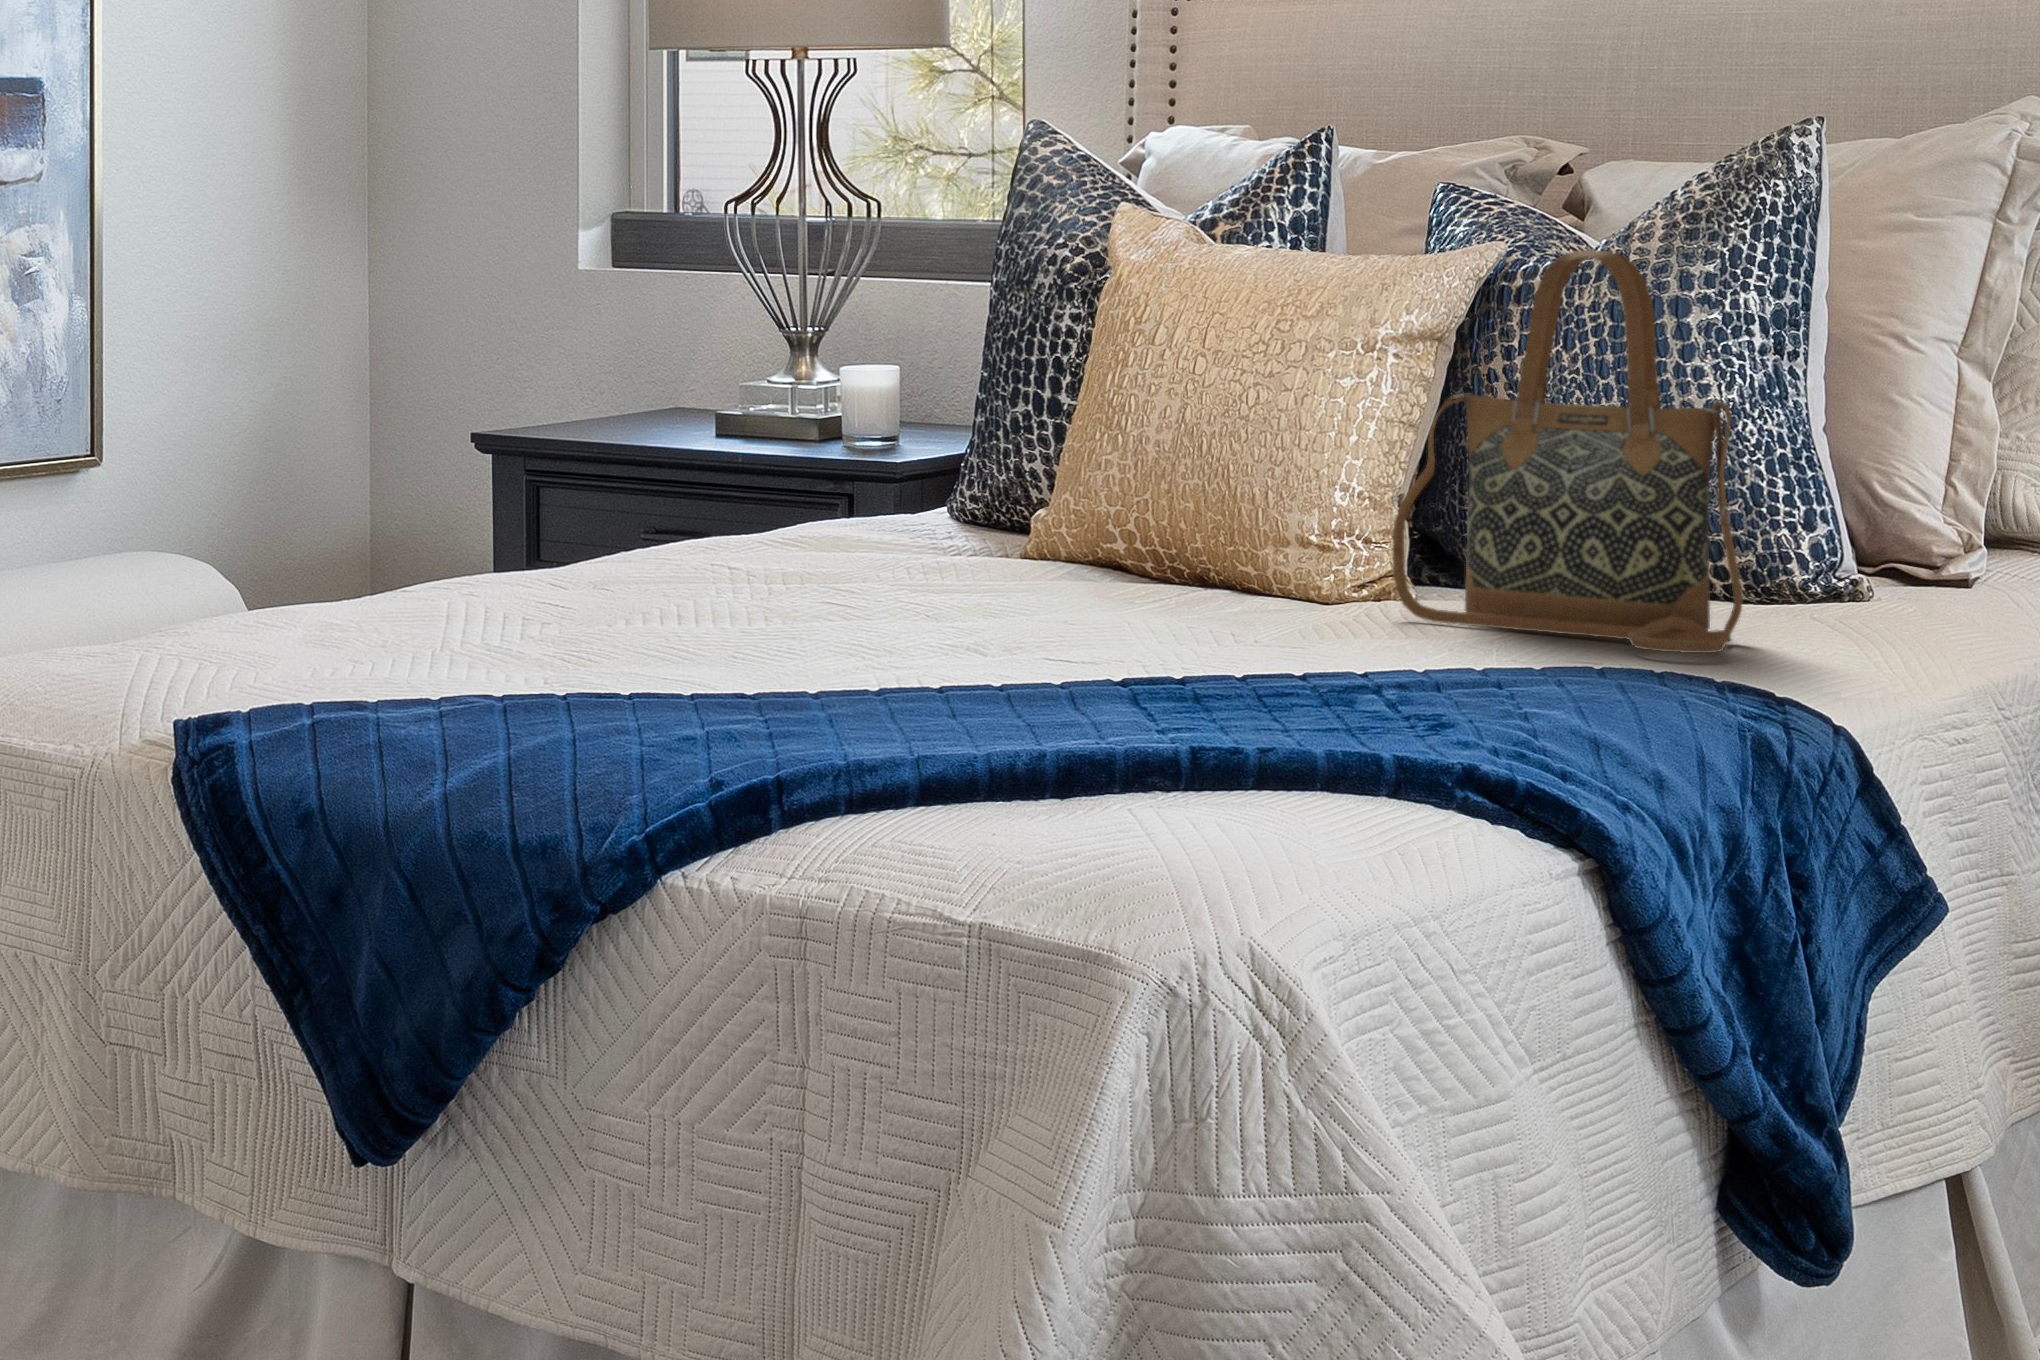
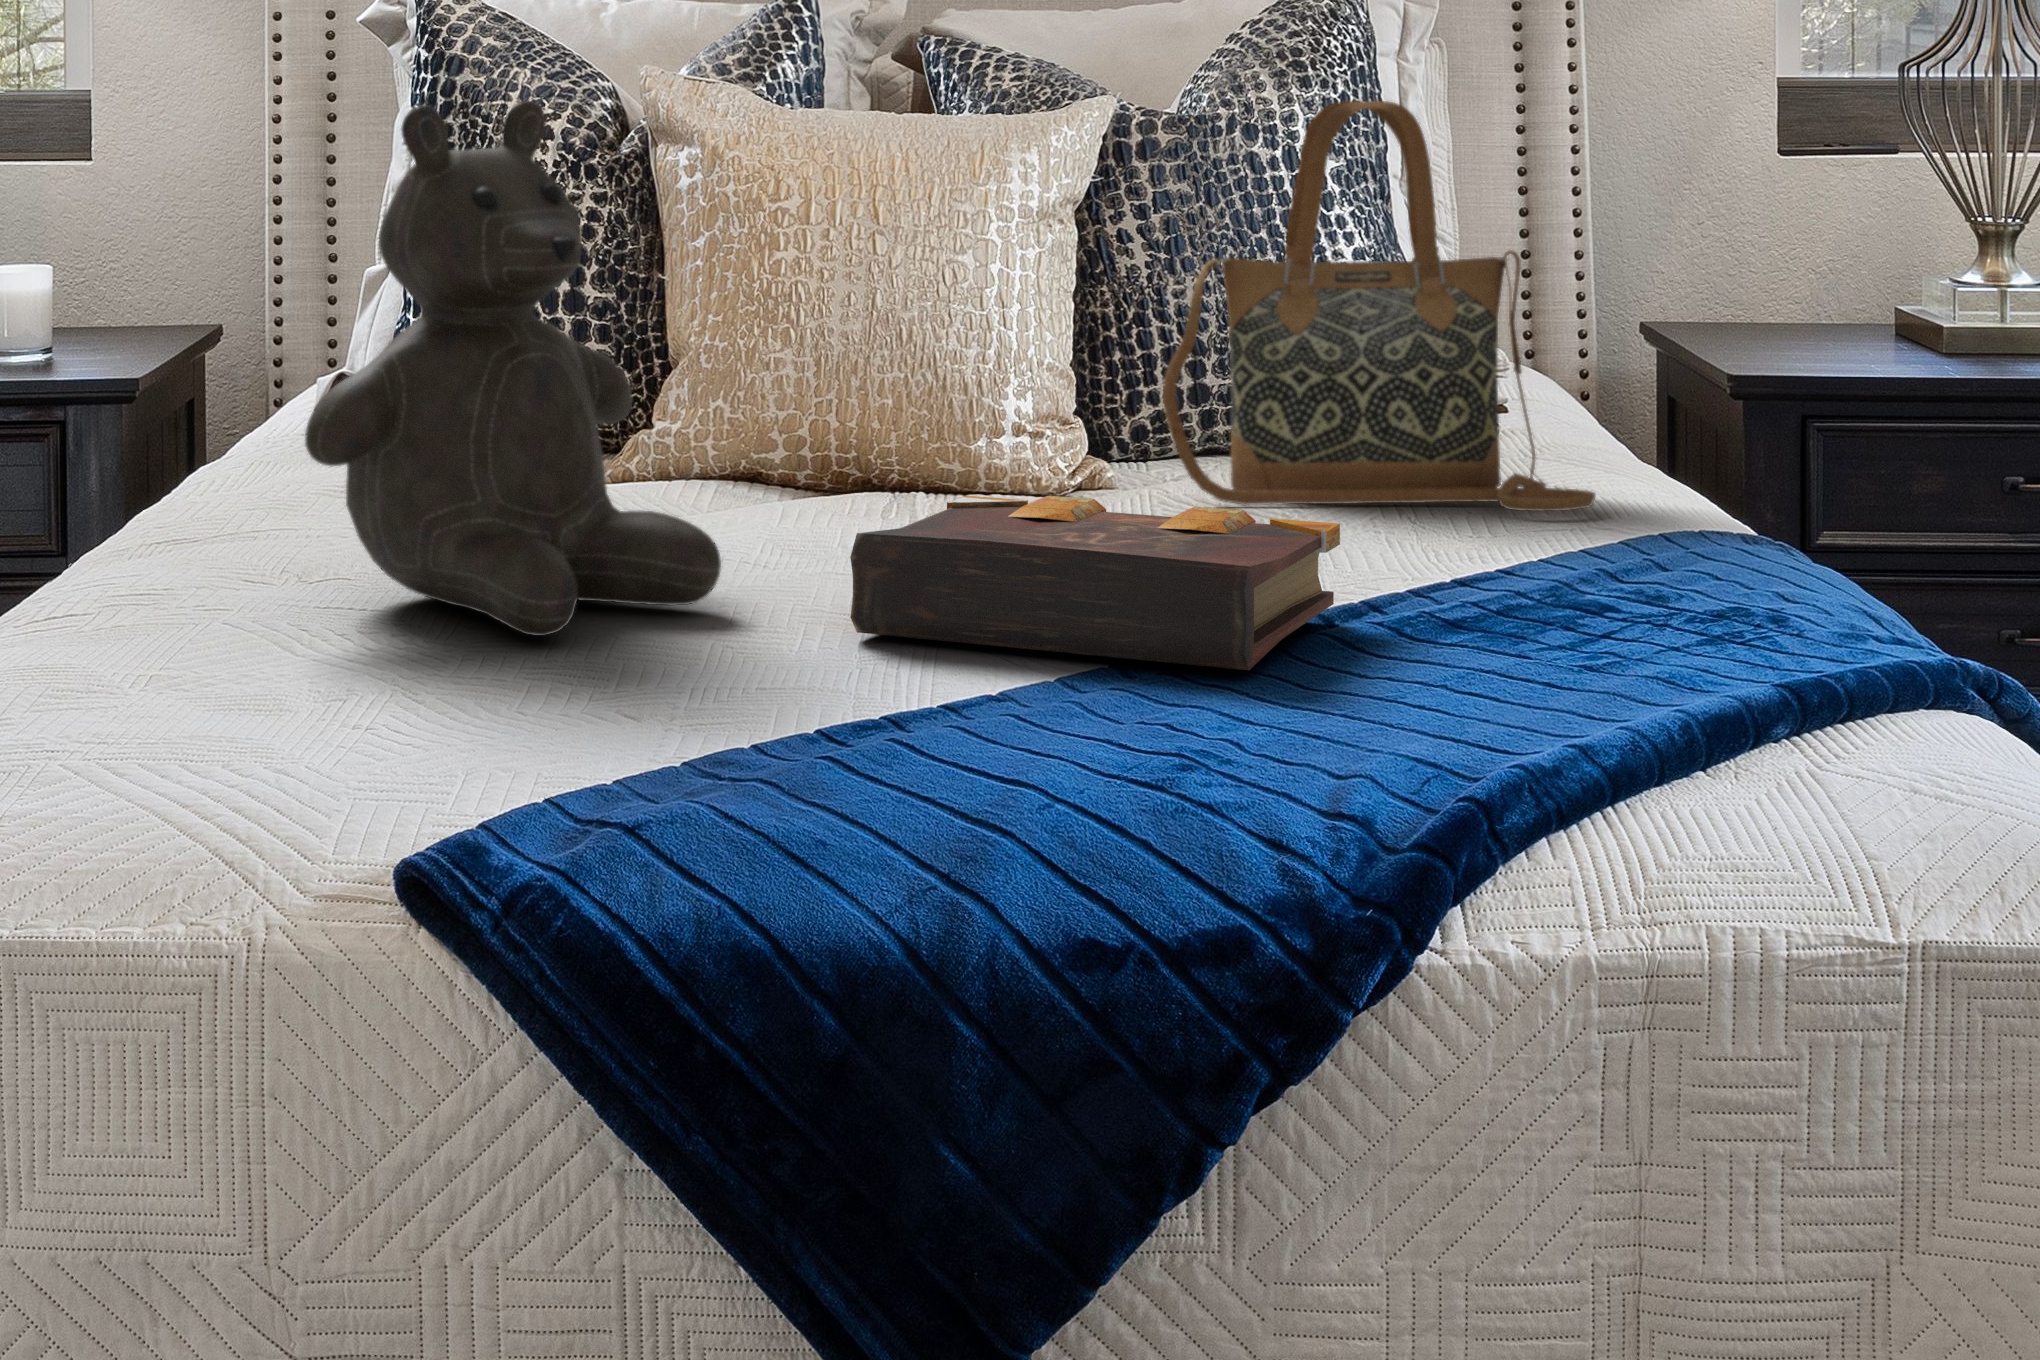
teddy bear: none [490,223,812,632] -> present [305,100,721,636]
book: none [790,567,1180,704] -> present [850,496,1340,670]

